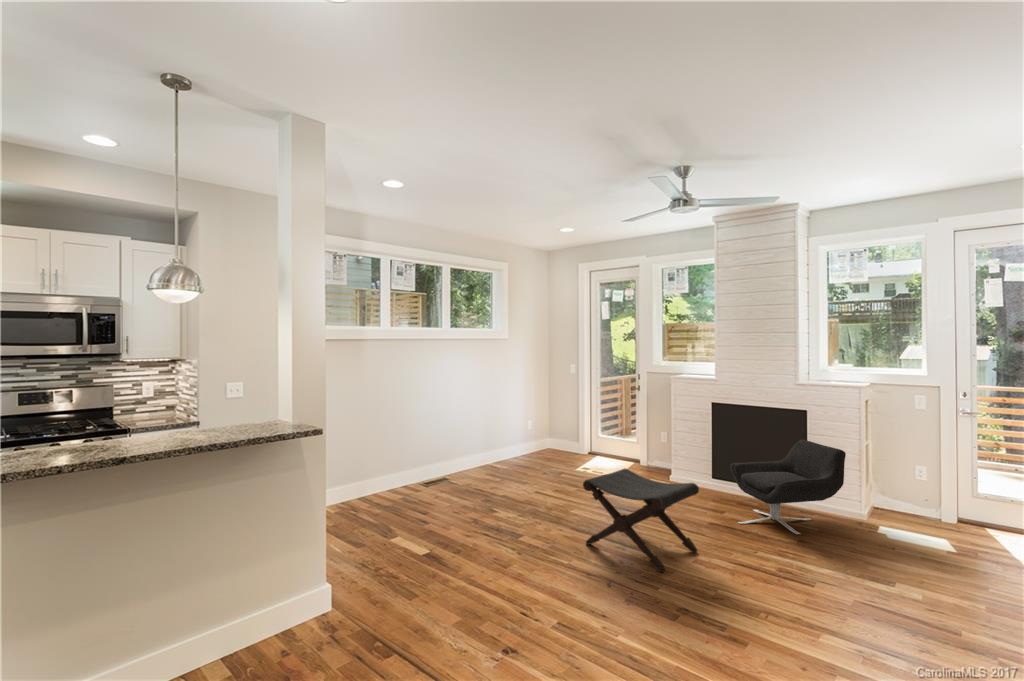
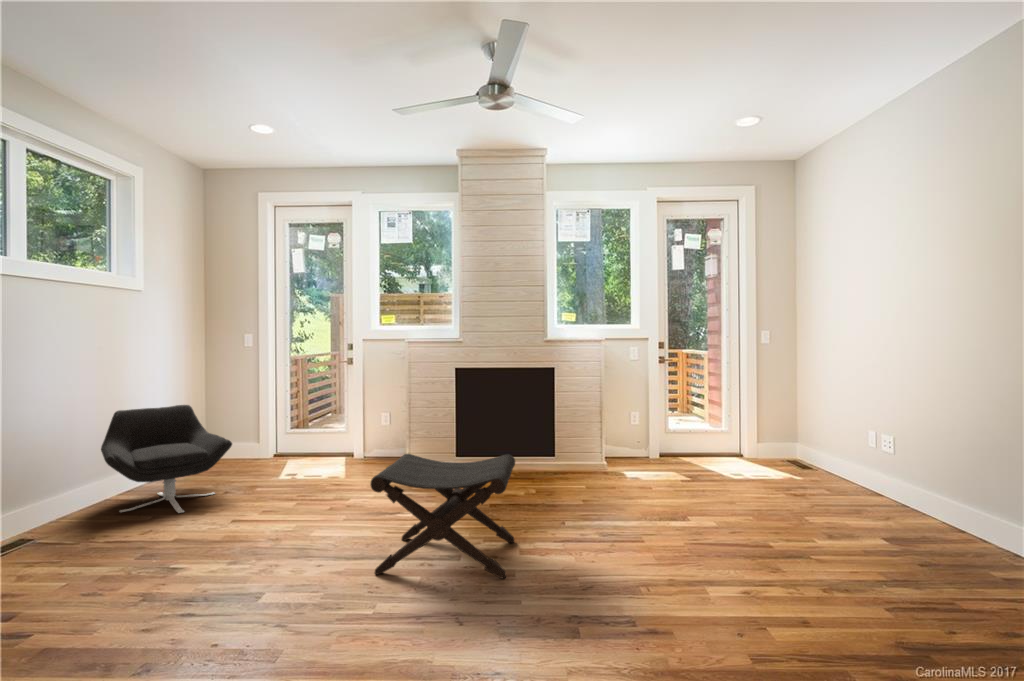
lounge chair: present [730,439,846,534] -> present [101,405,232,513]

